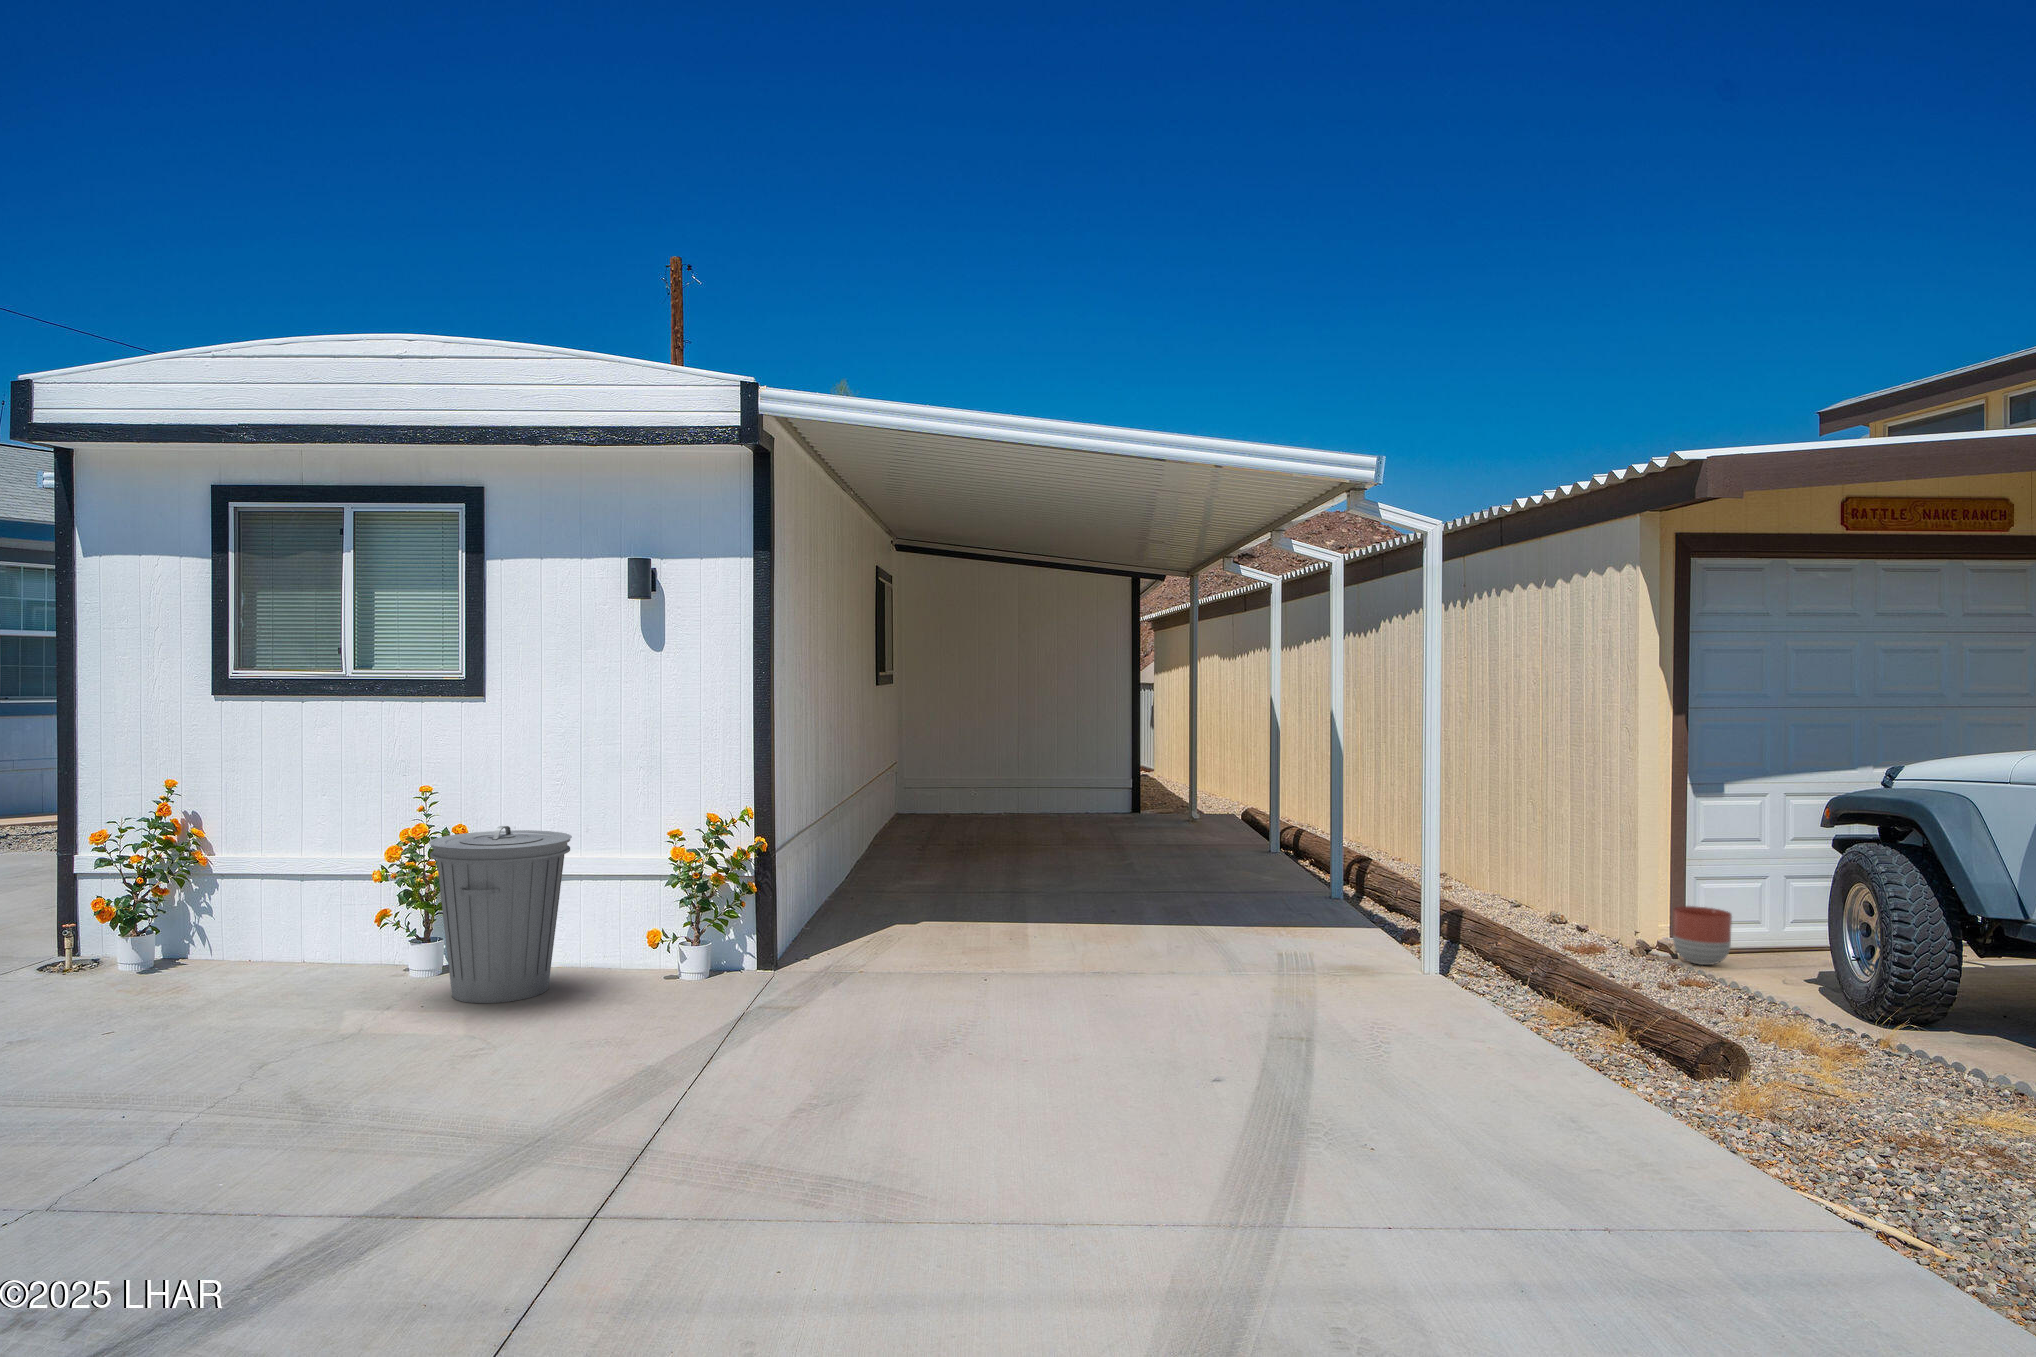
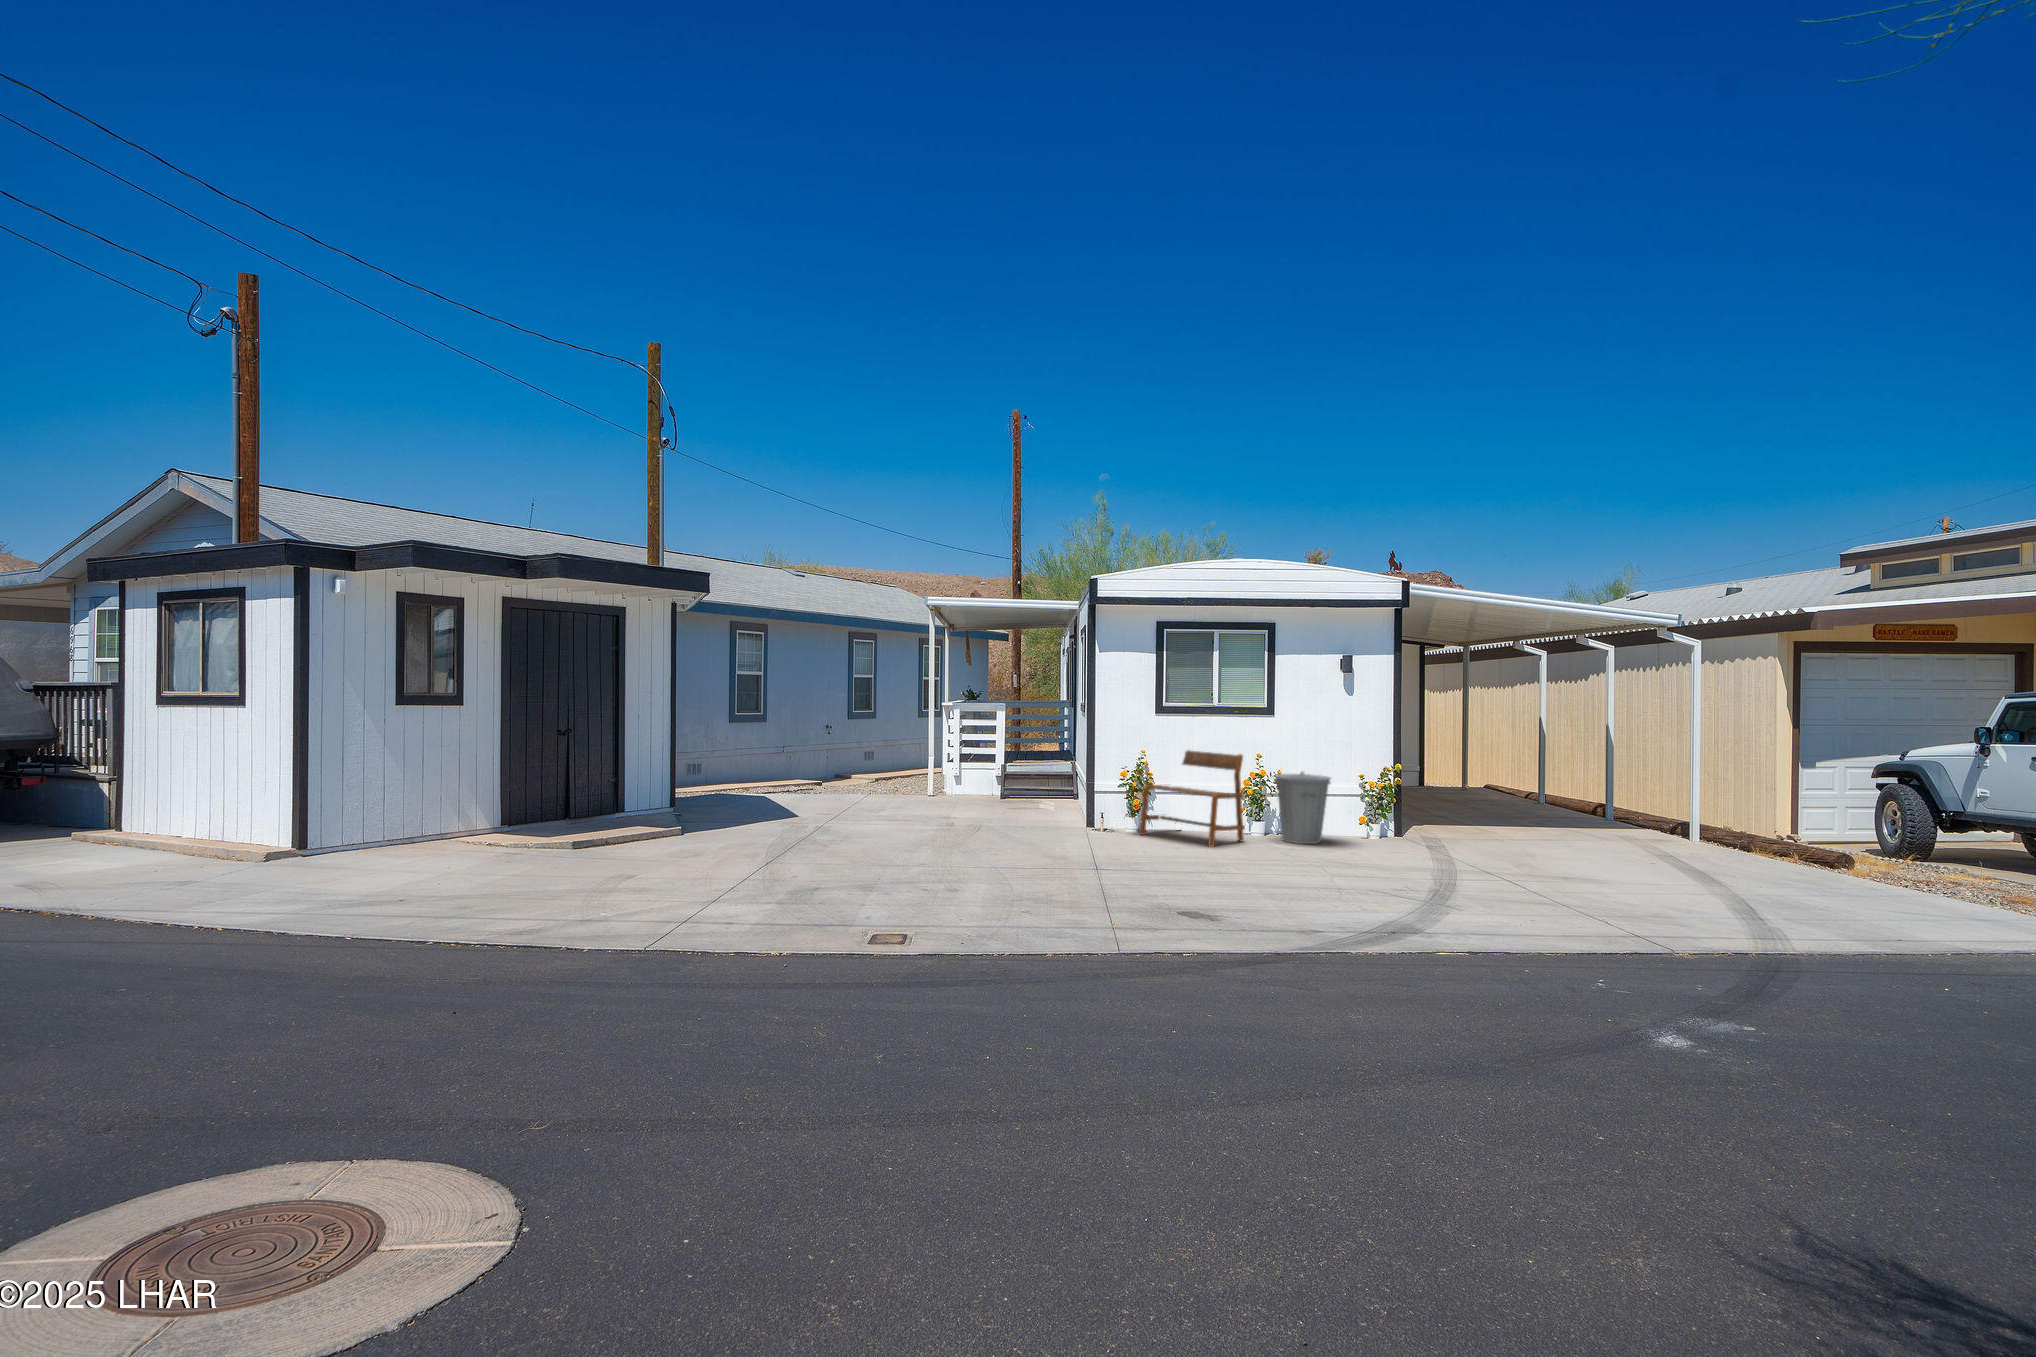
bench: none [155,774,350,1023] -> present [1140,750,1245,847]
planter: present [1673,906,1732,965] -> none [1795,815,1824,841]

